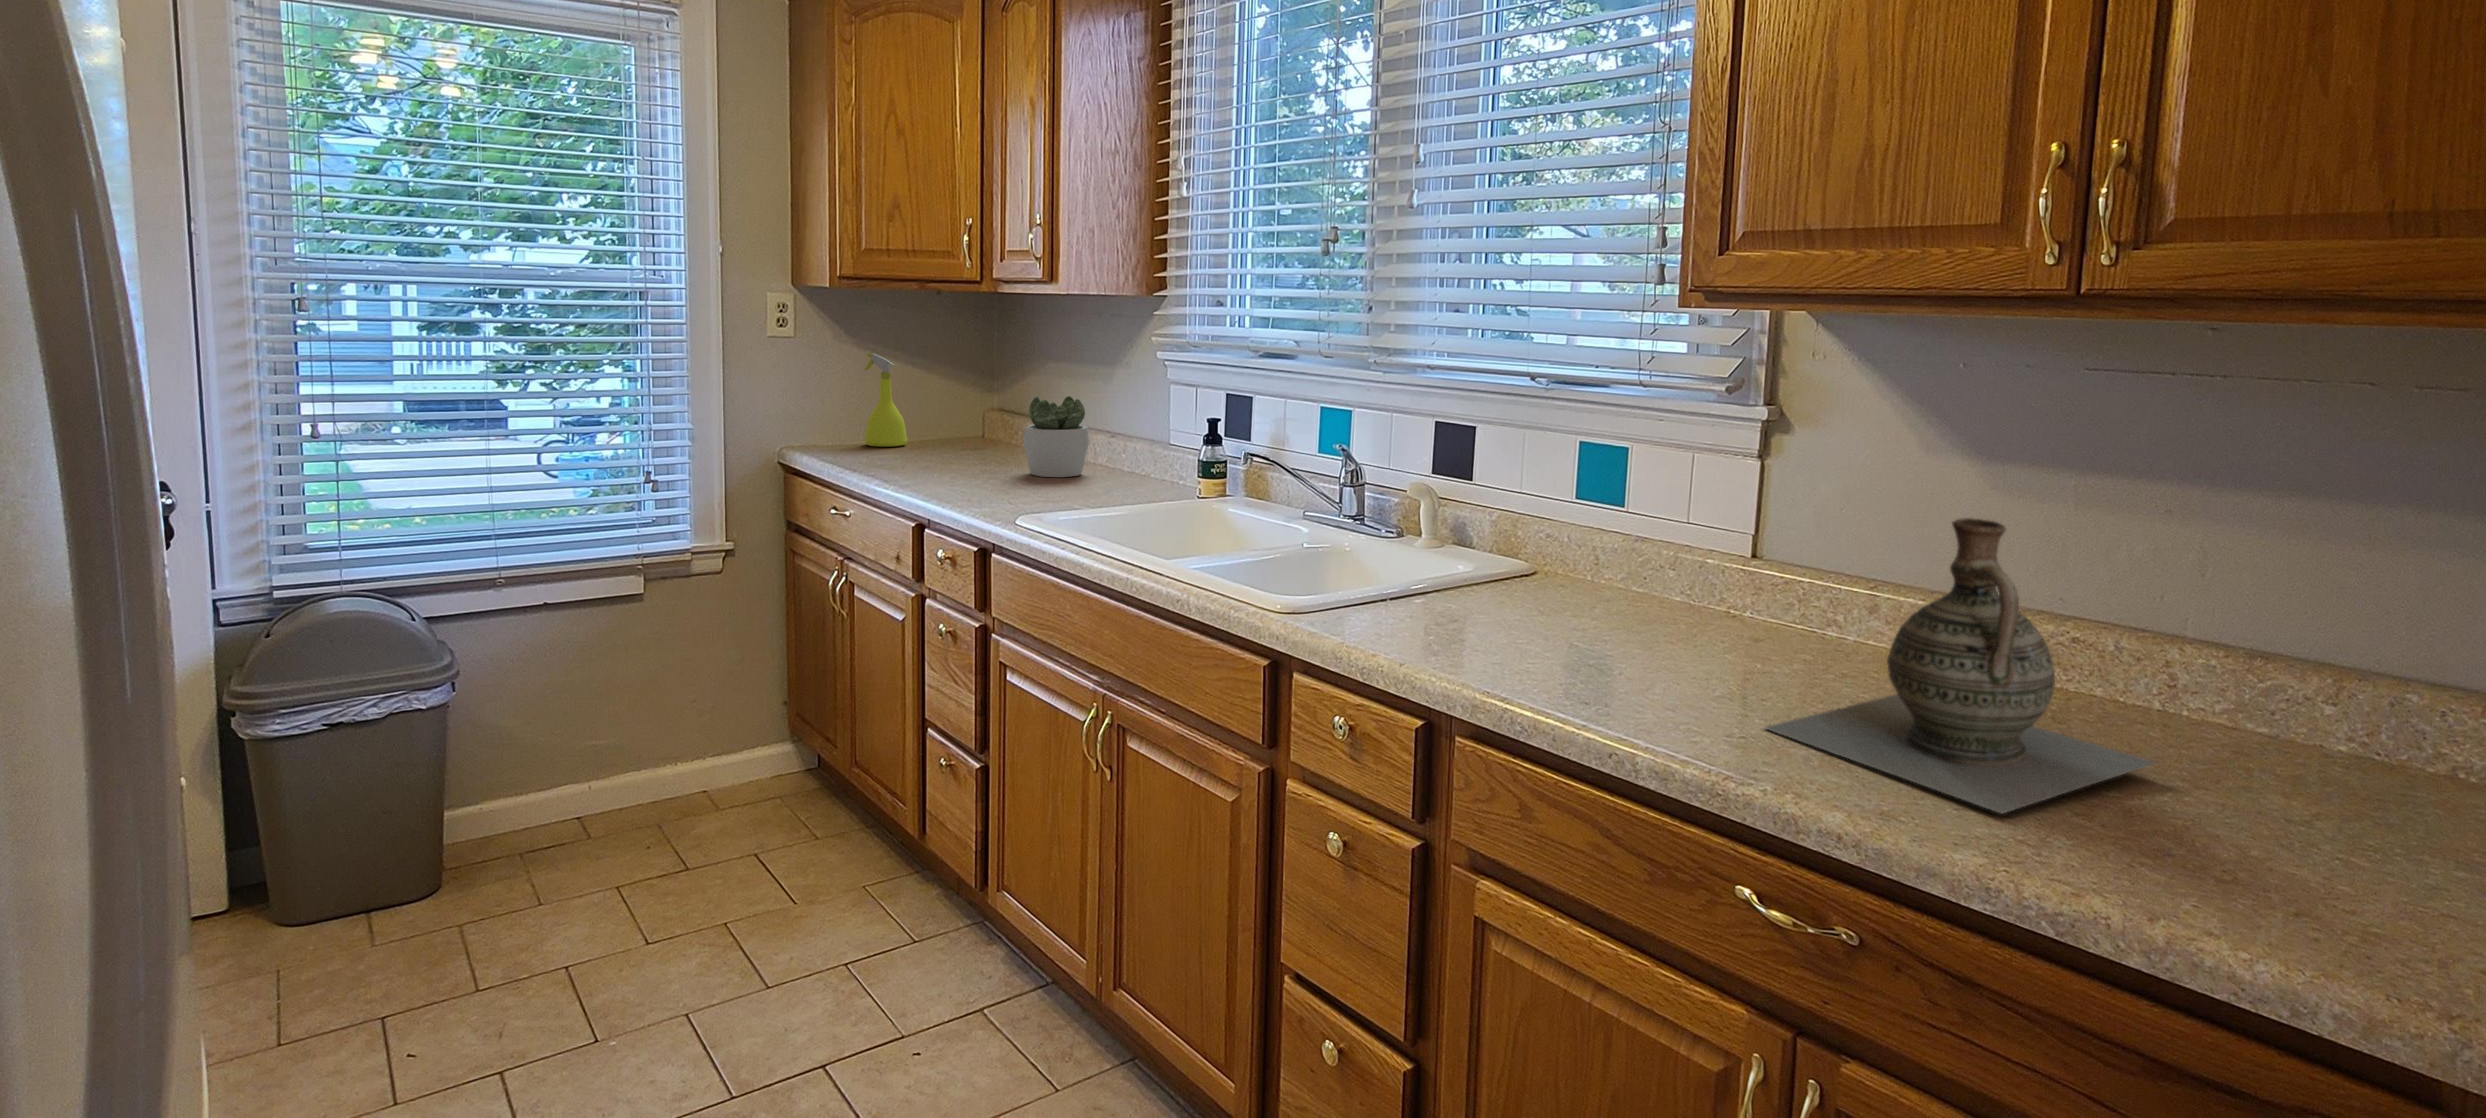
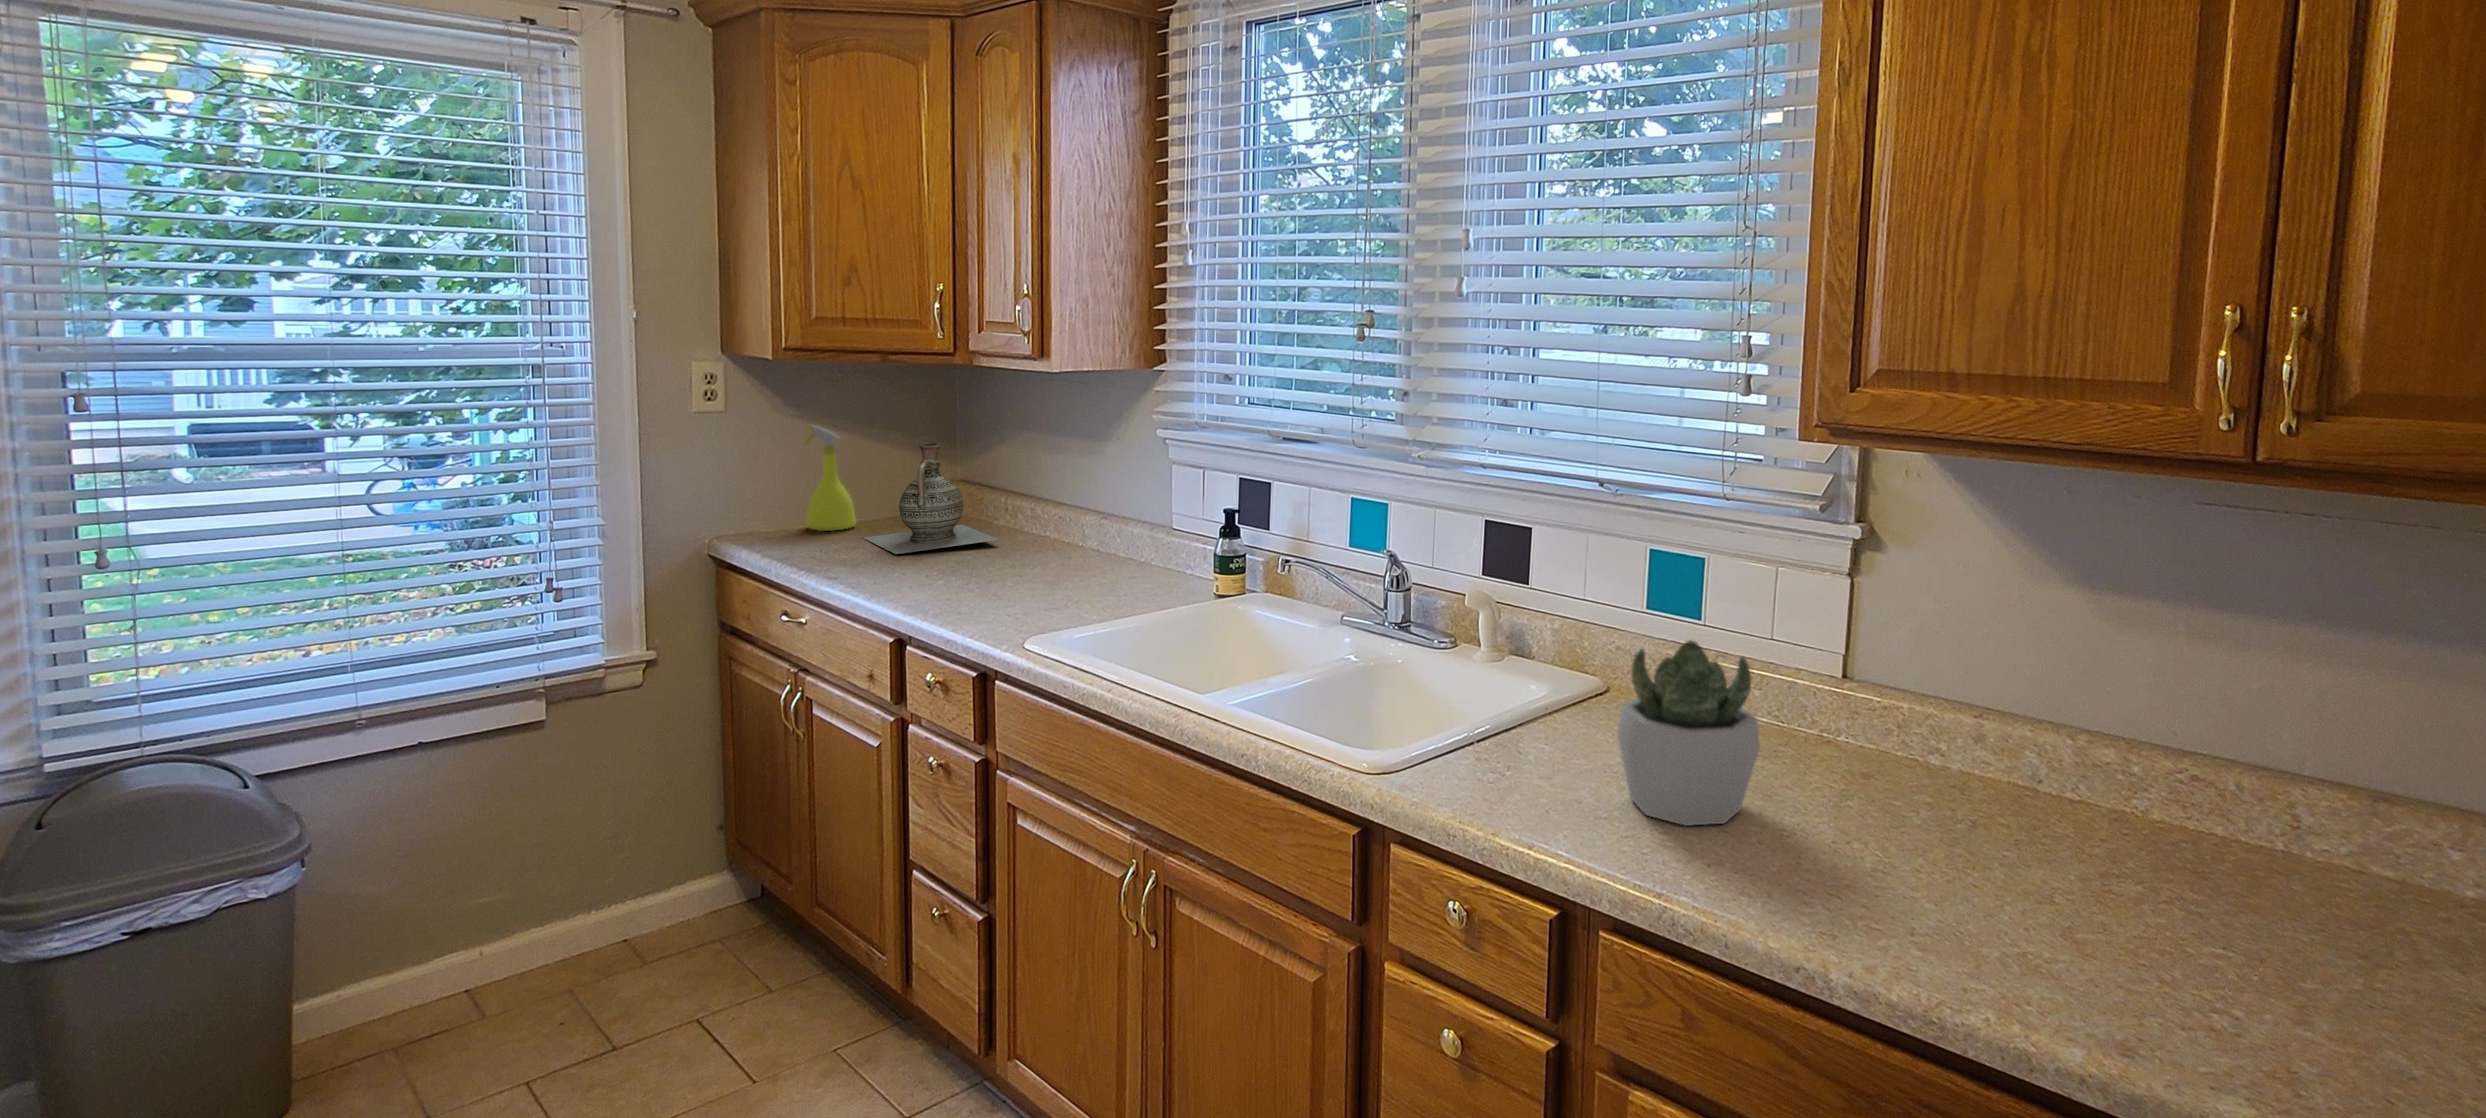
succulent plant: present [1023,396,1089,477] -> present [1617,641,1760,826]
ceramic jug: present [1766,518,2155,813] -> present [864,443,999,554]

